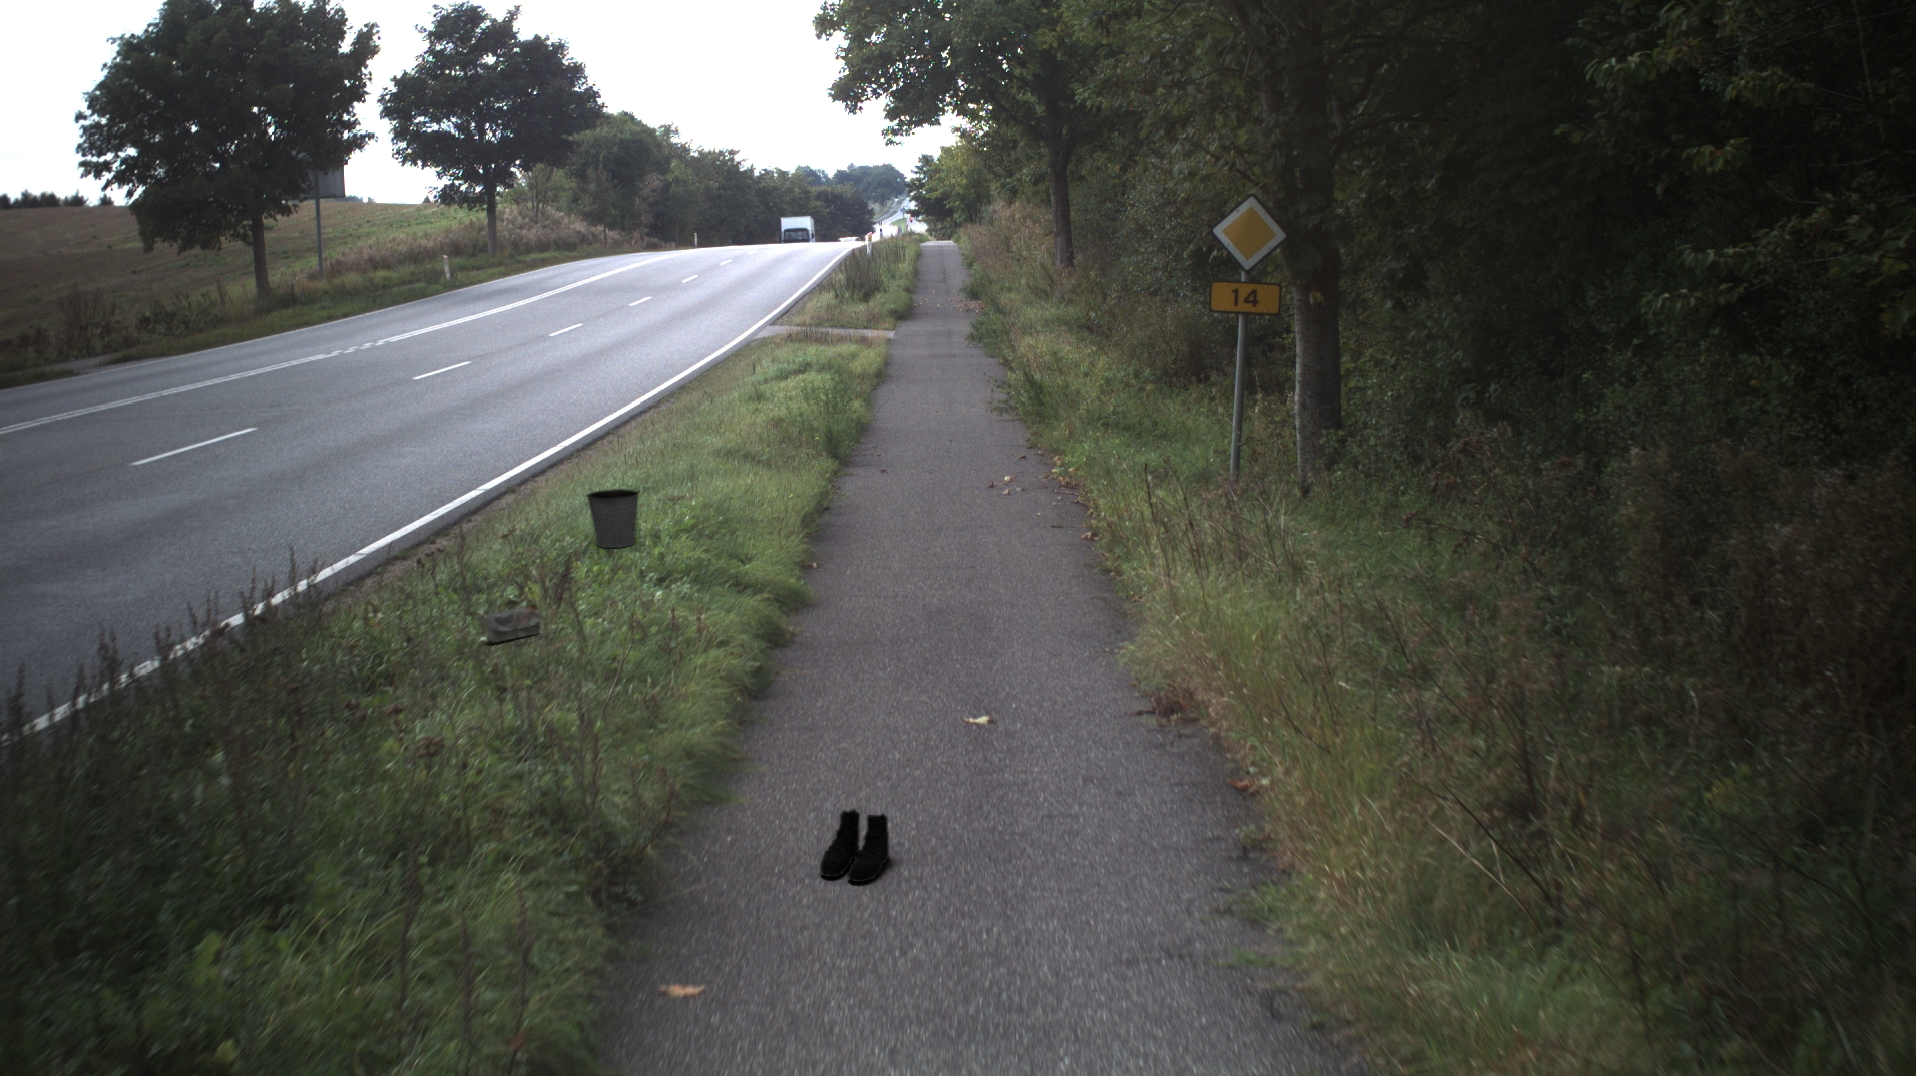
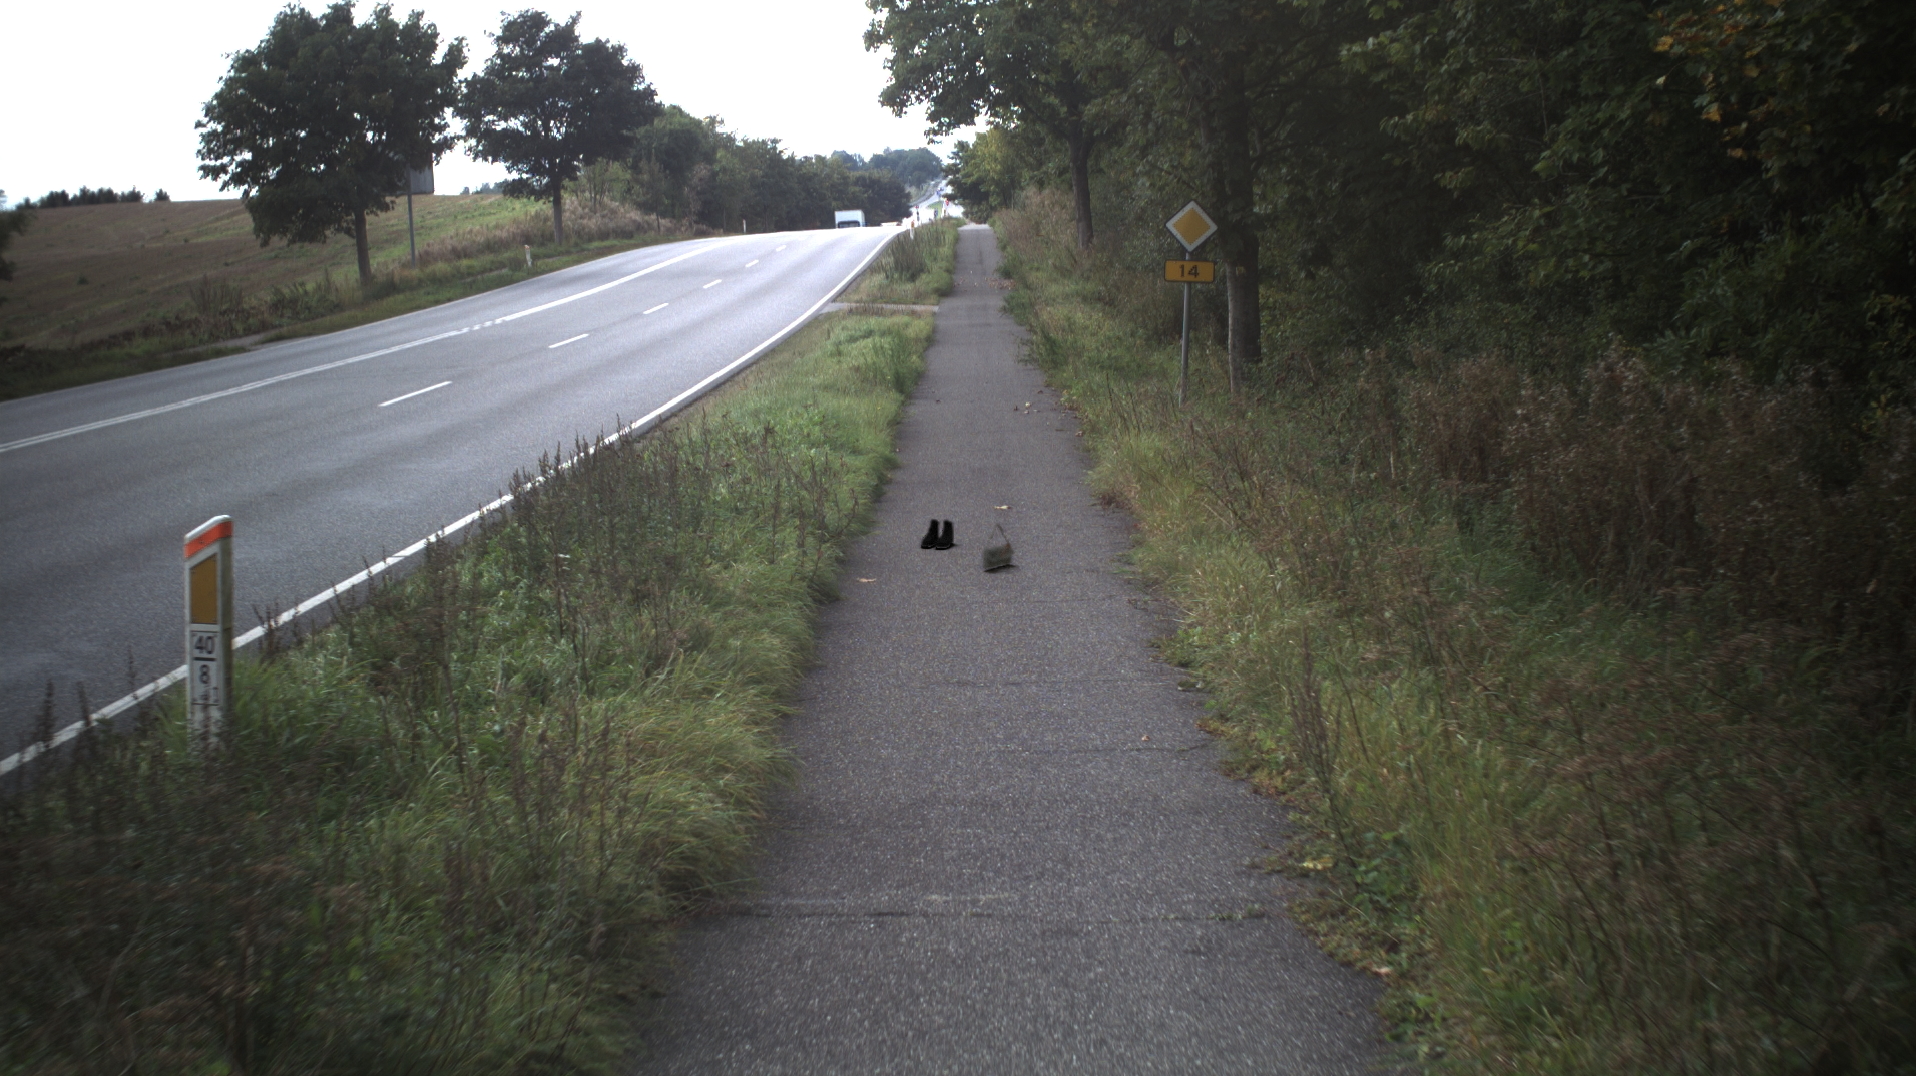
bucket: present [586,489,639,548] -> none [748,399,782,436]
bag: present [487,577,543,642] -> present [983,524,1014,569]

